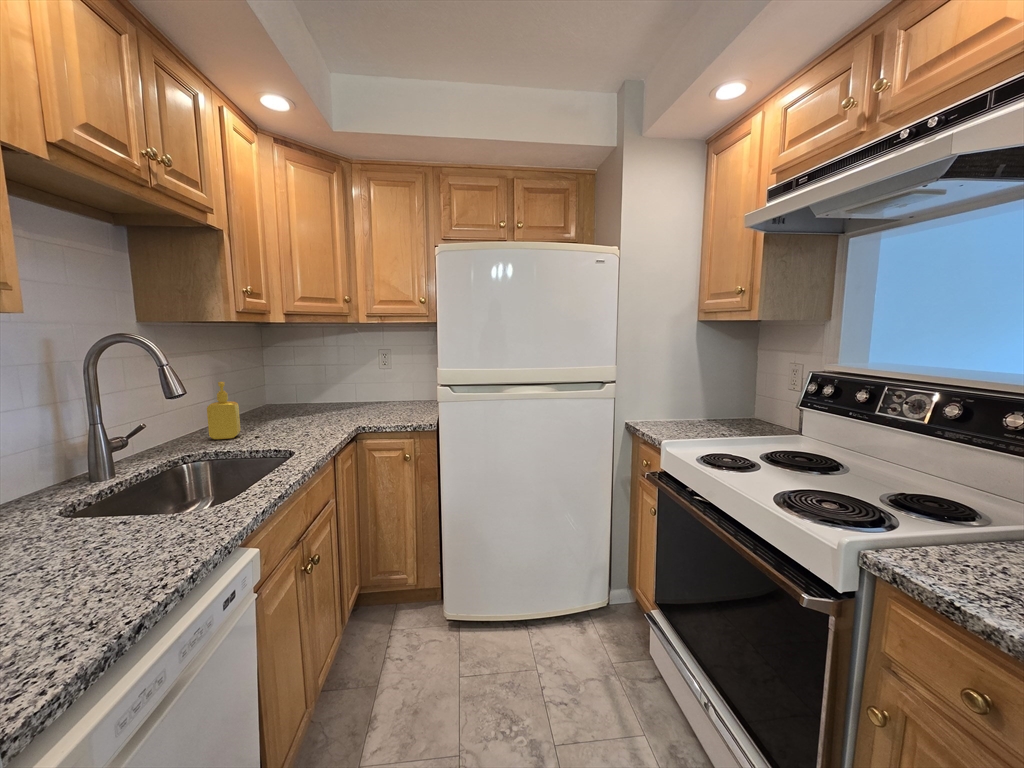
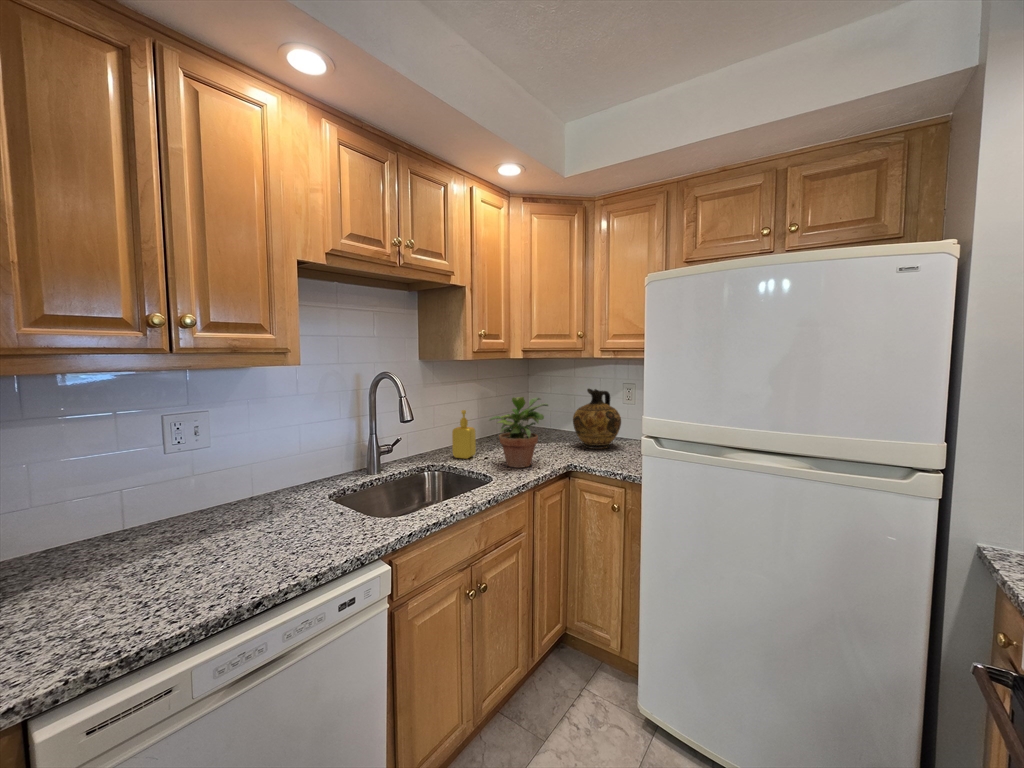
ceramic jug: none [340,354,388,412] -> present [573,389,621,449]
potted plant: none [263,360,332,437] -> present [489,397,548,468]

